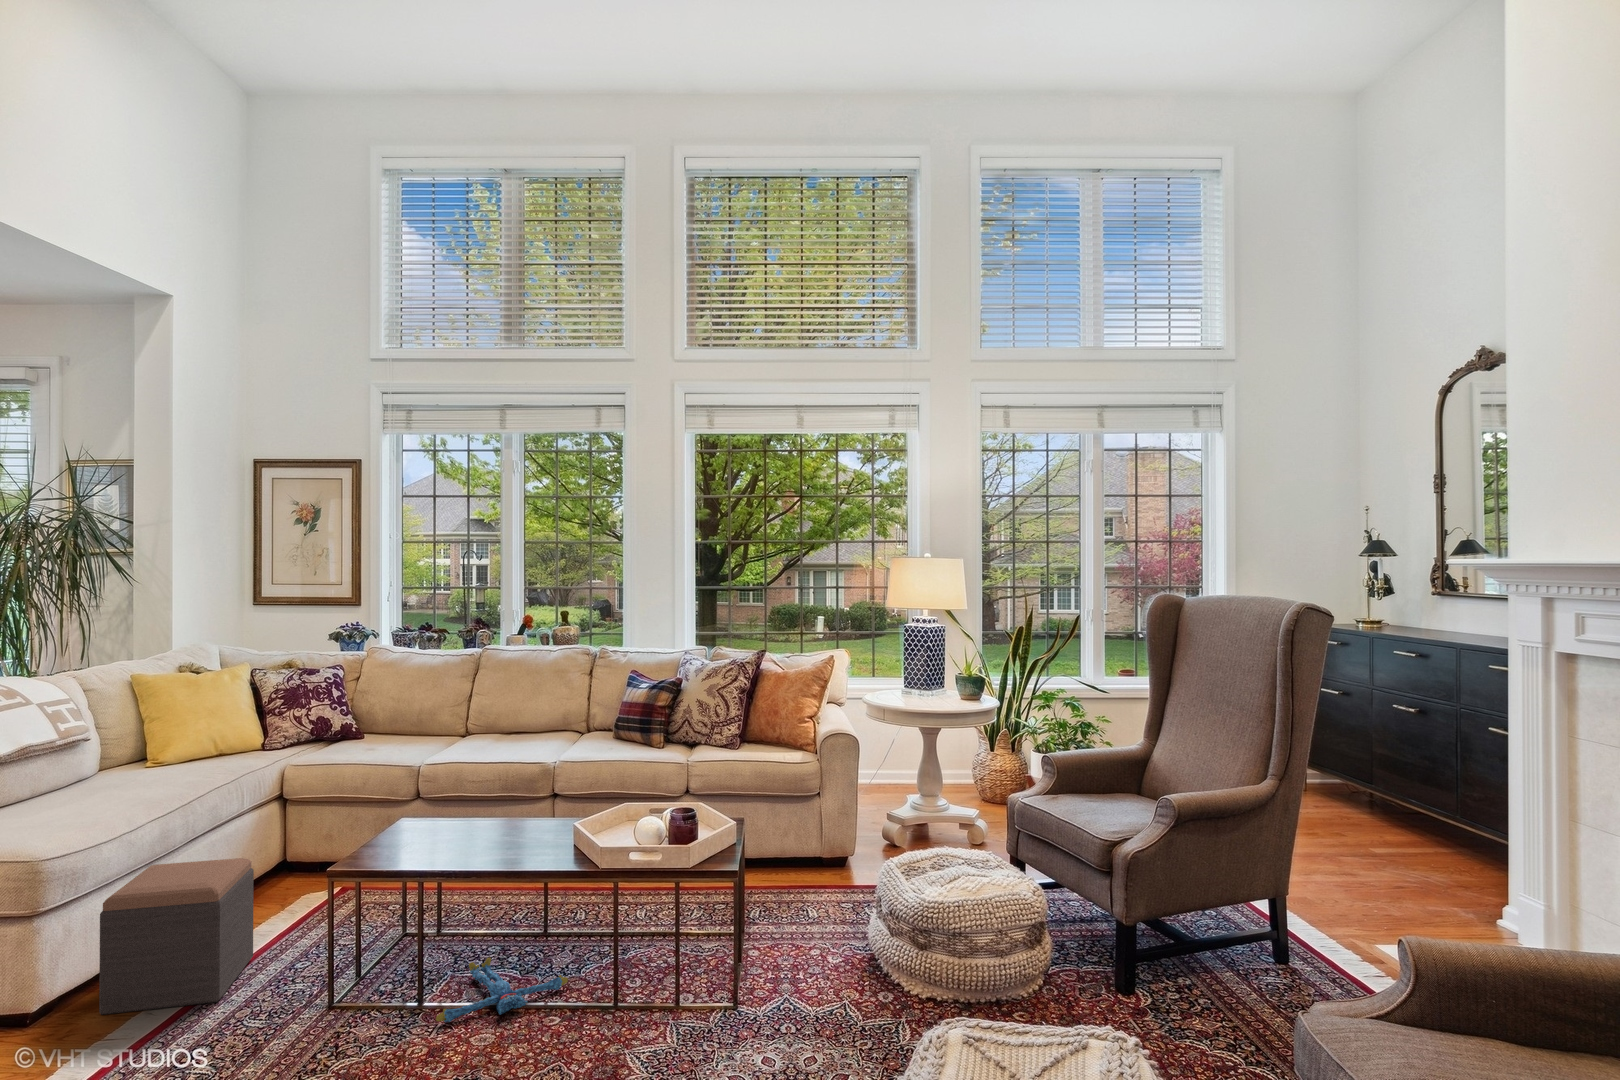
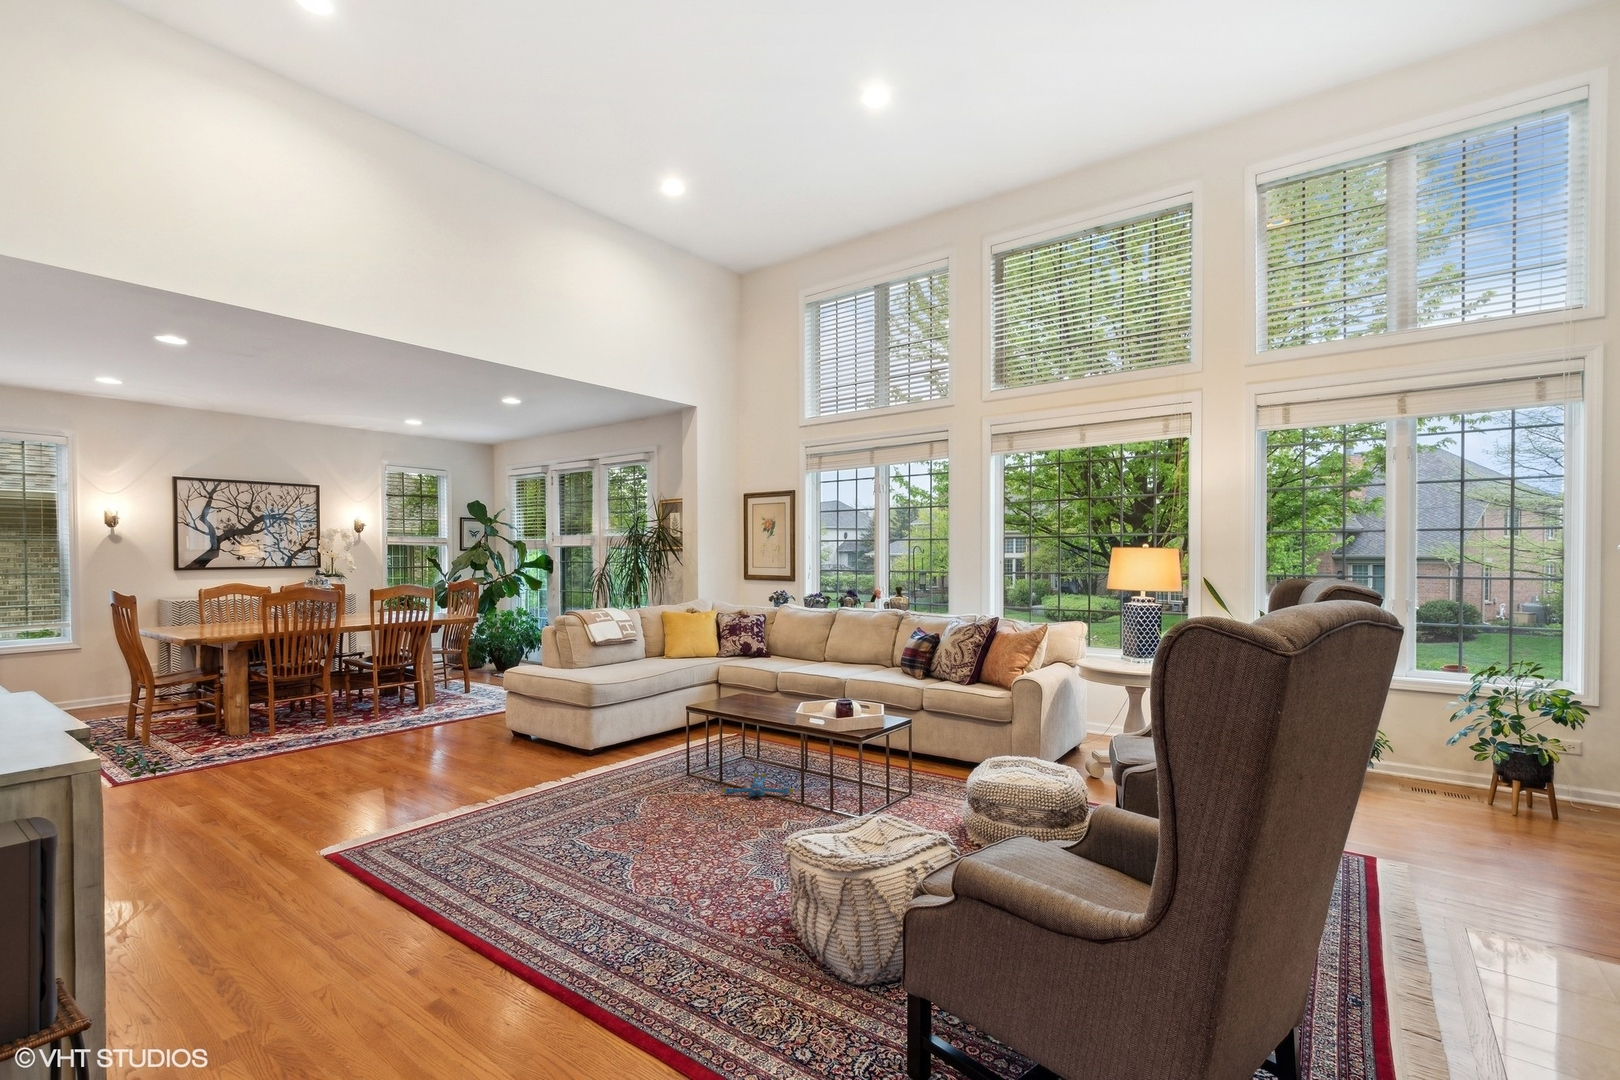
footstool: present [99,858,254,1015] -> none [608,699,676,767]

